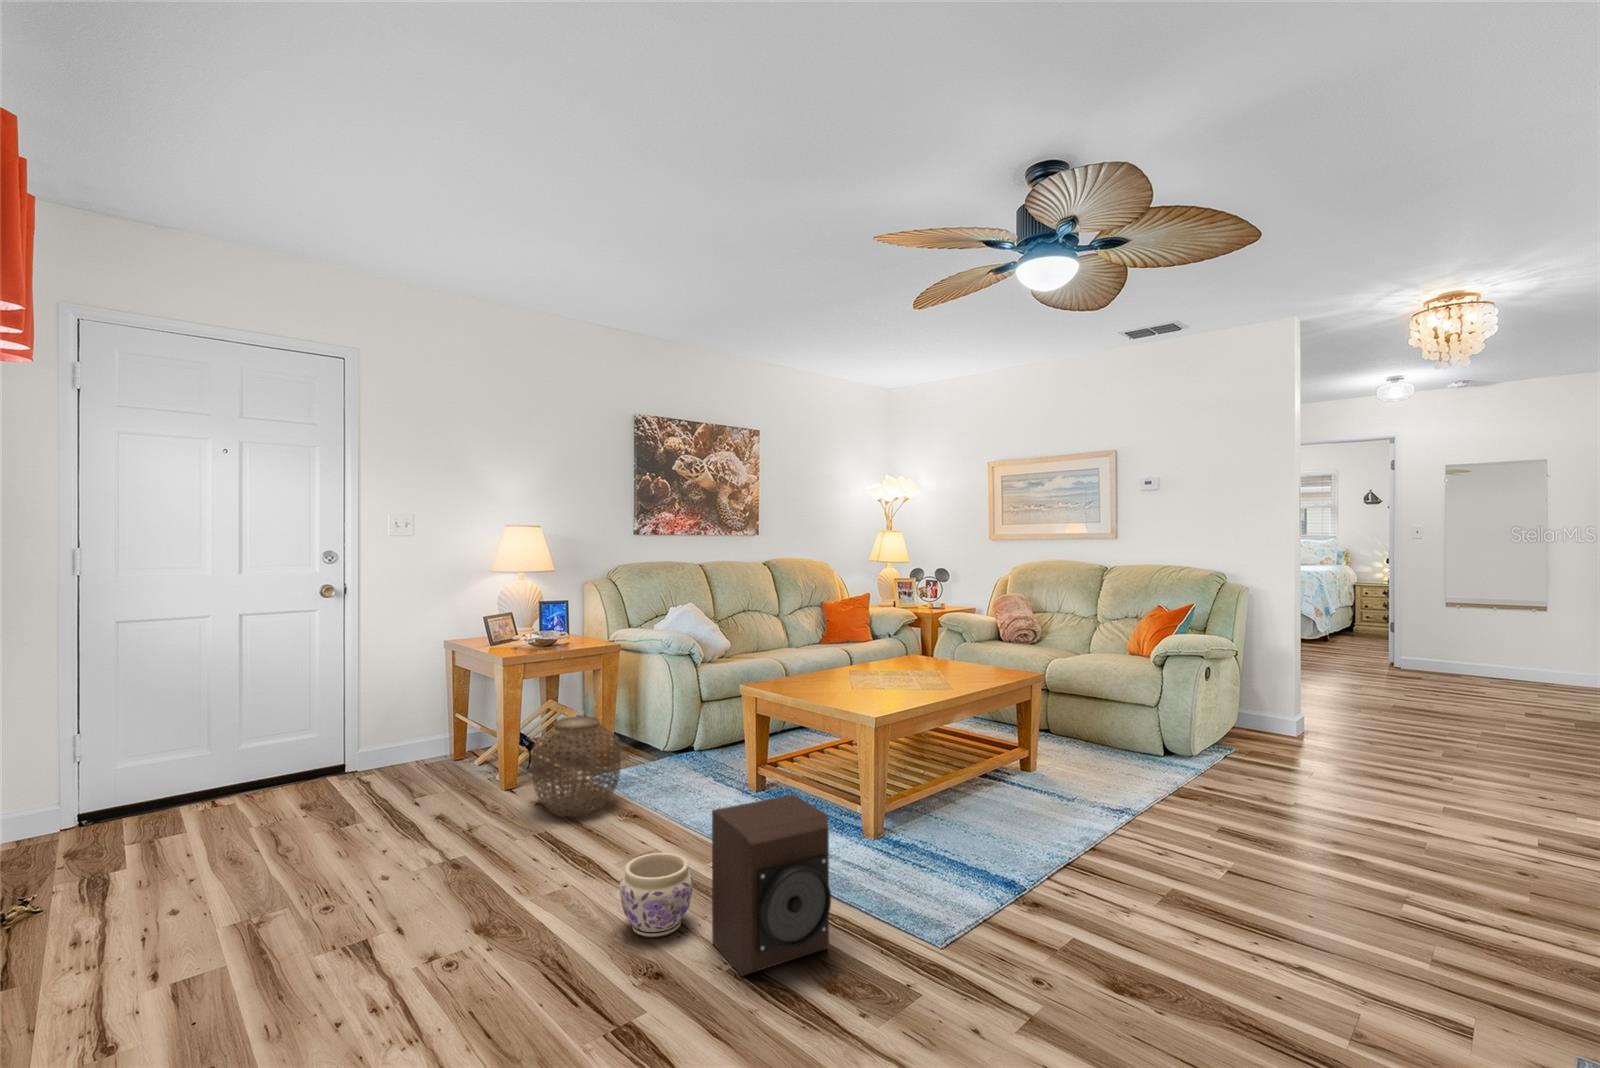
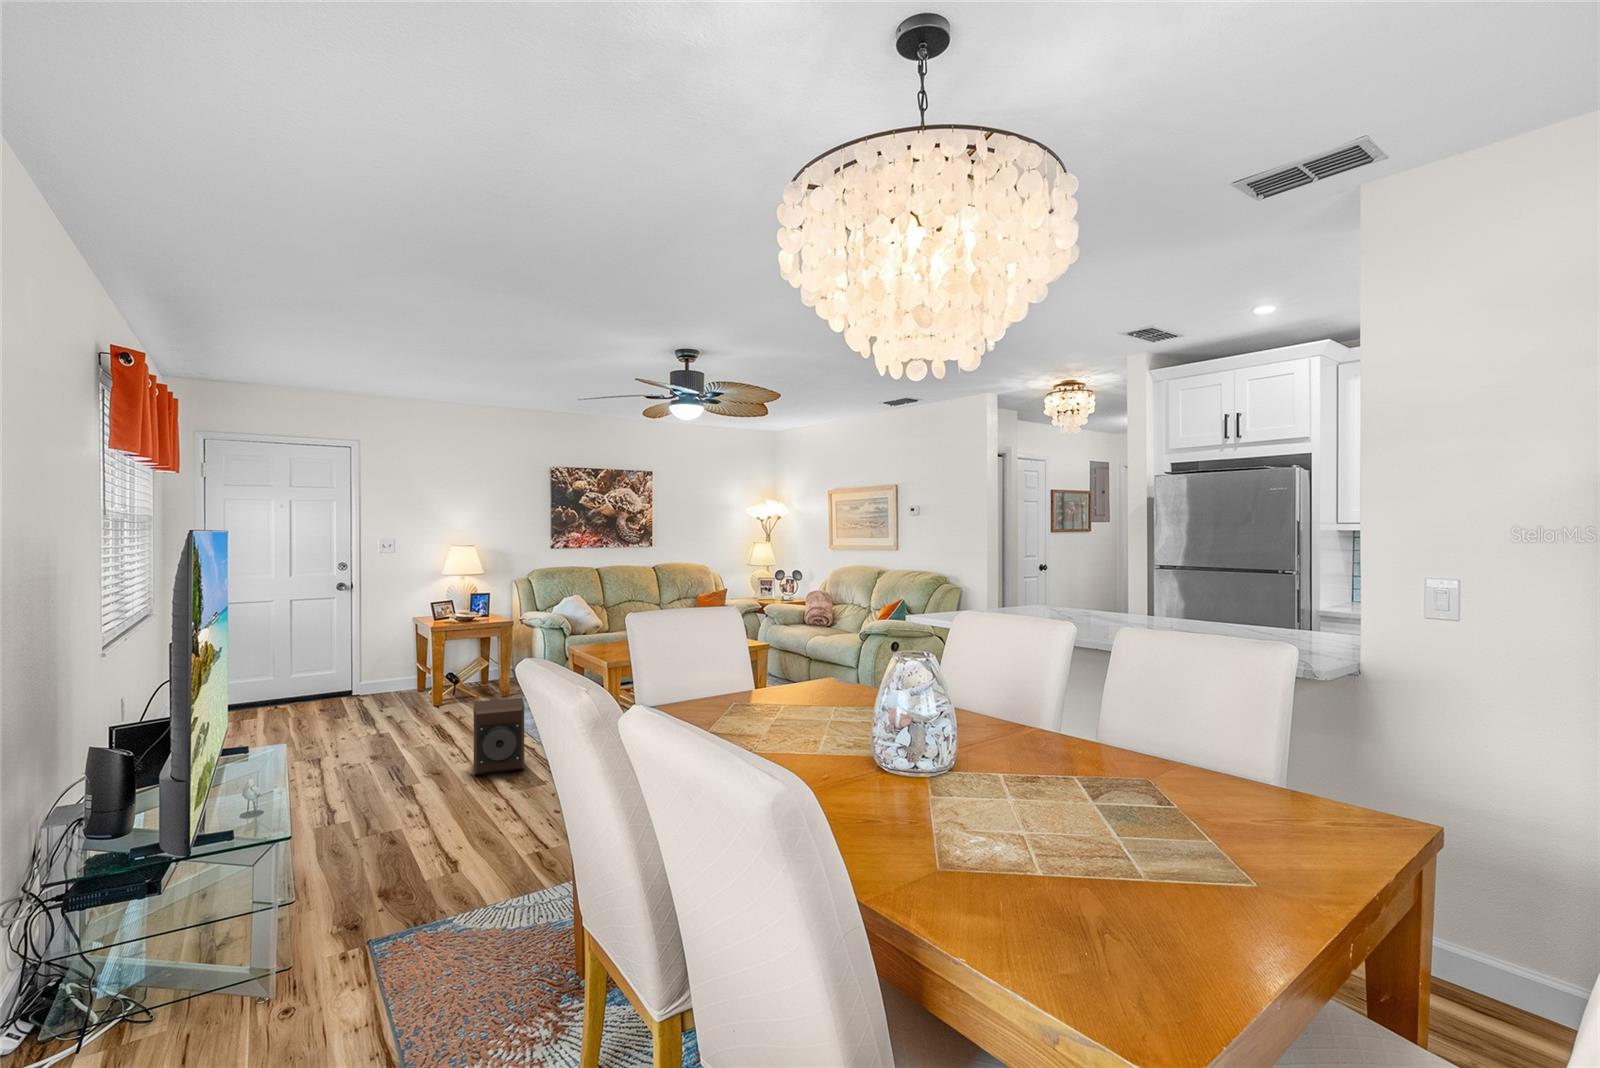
woven basket: present [532,716,621,817] -> none [437,663,491,719]
planter: present [620,853,693,938] -> none [436,726,475,763]

